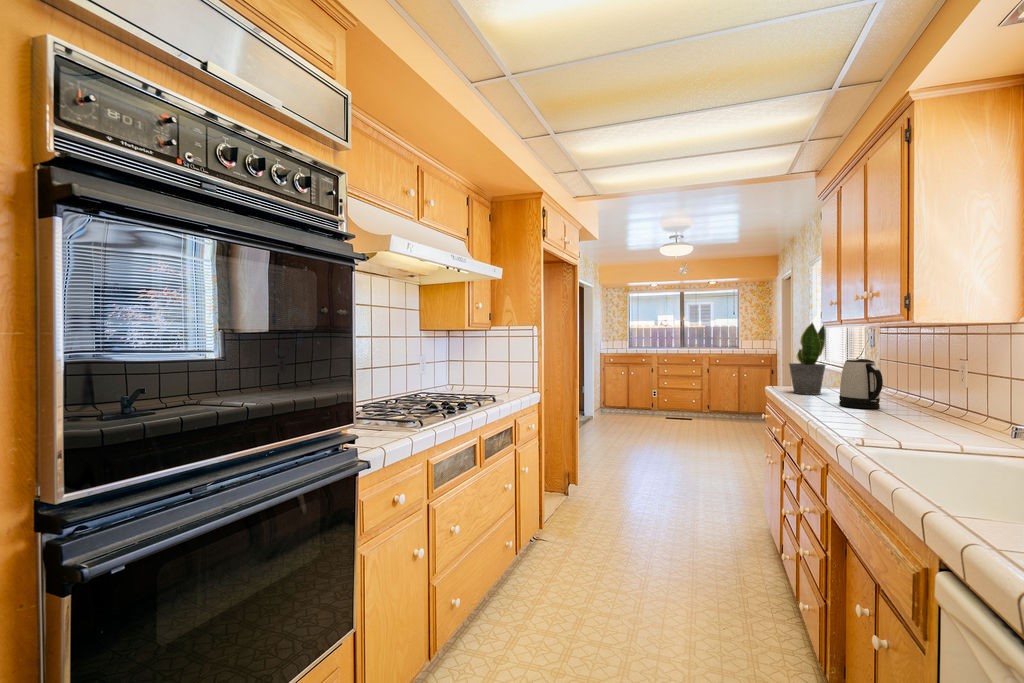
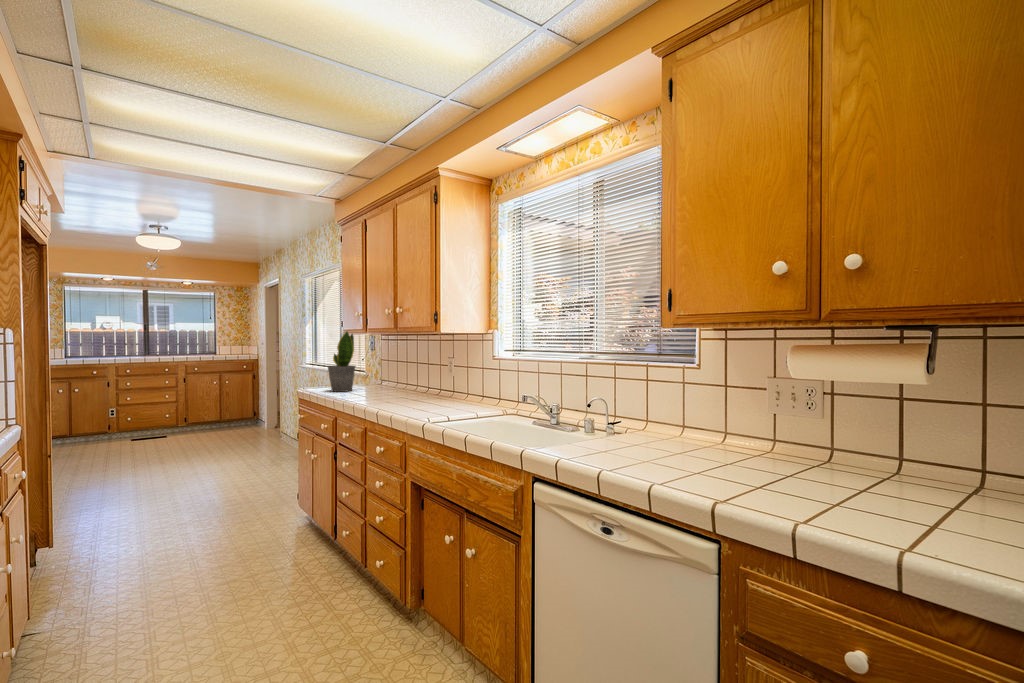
kettle: present [839,359,883,408] -> none [378,359,408,397]

